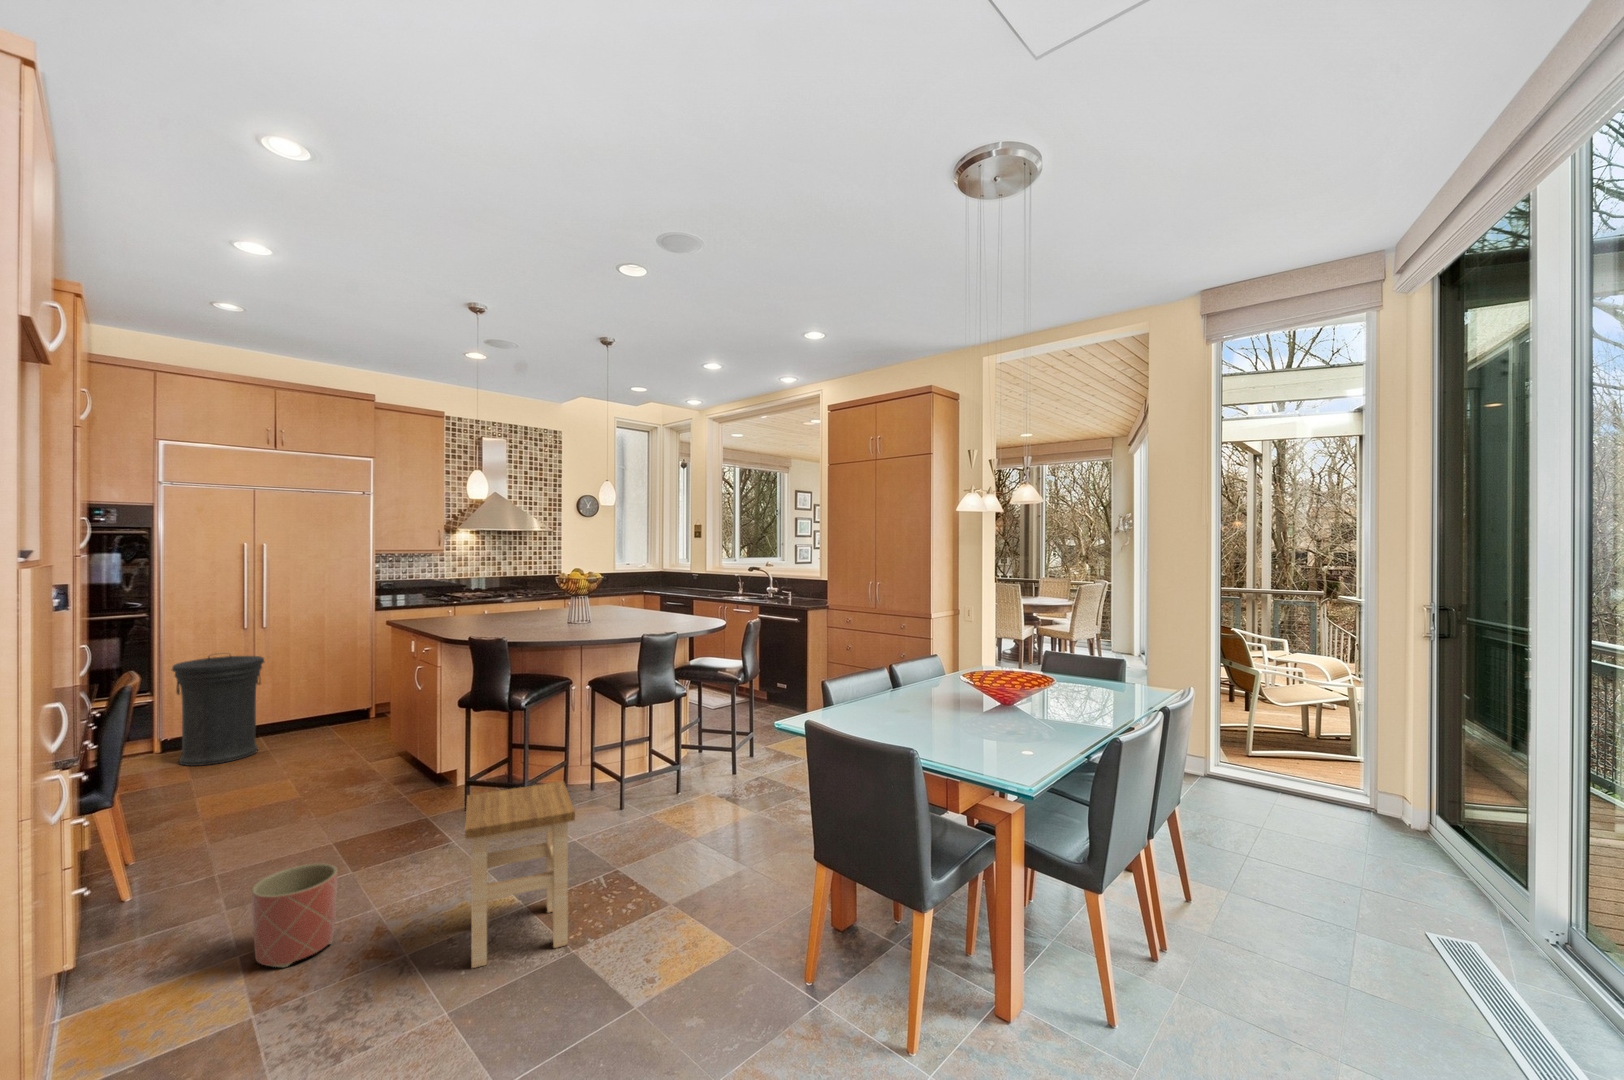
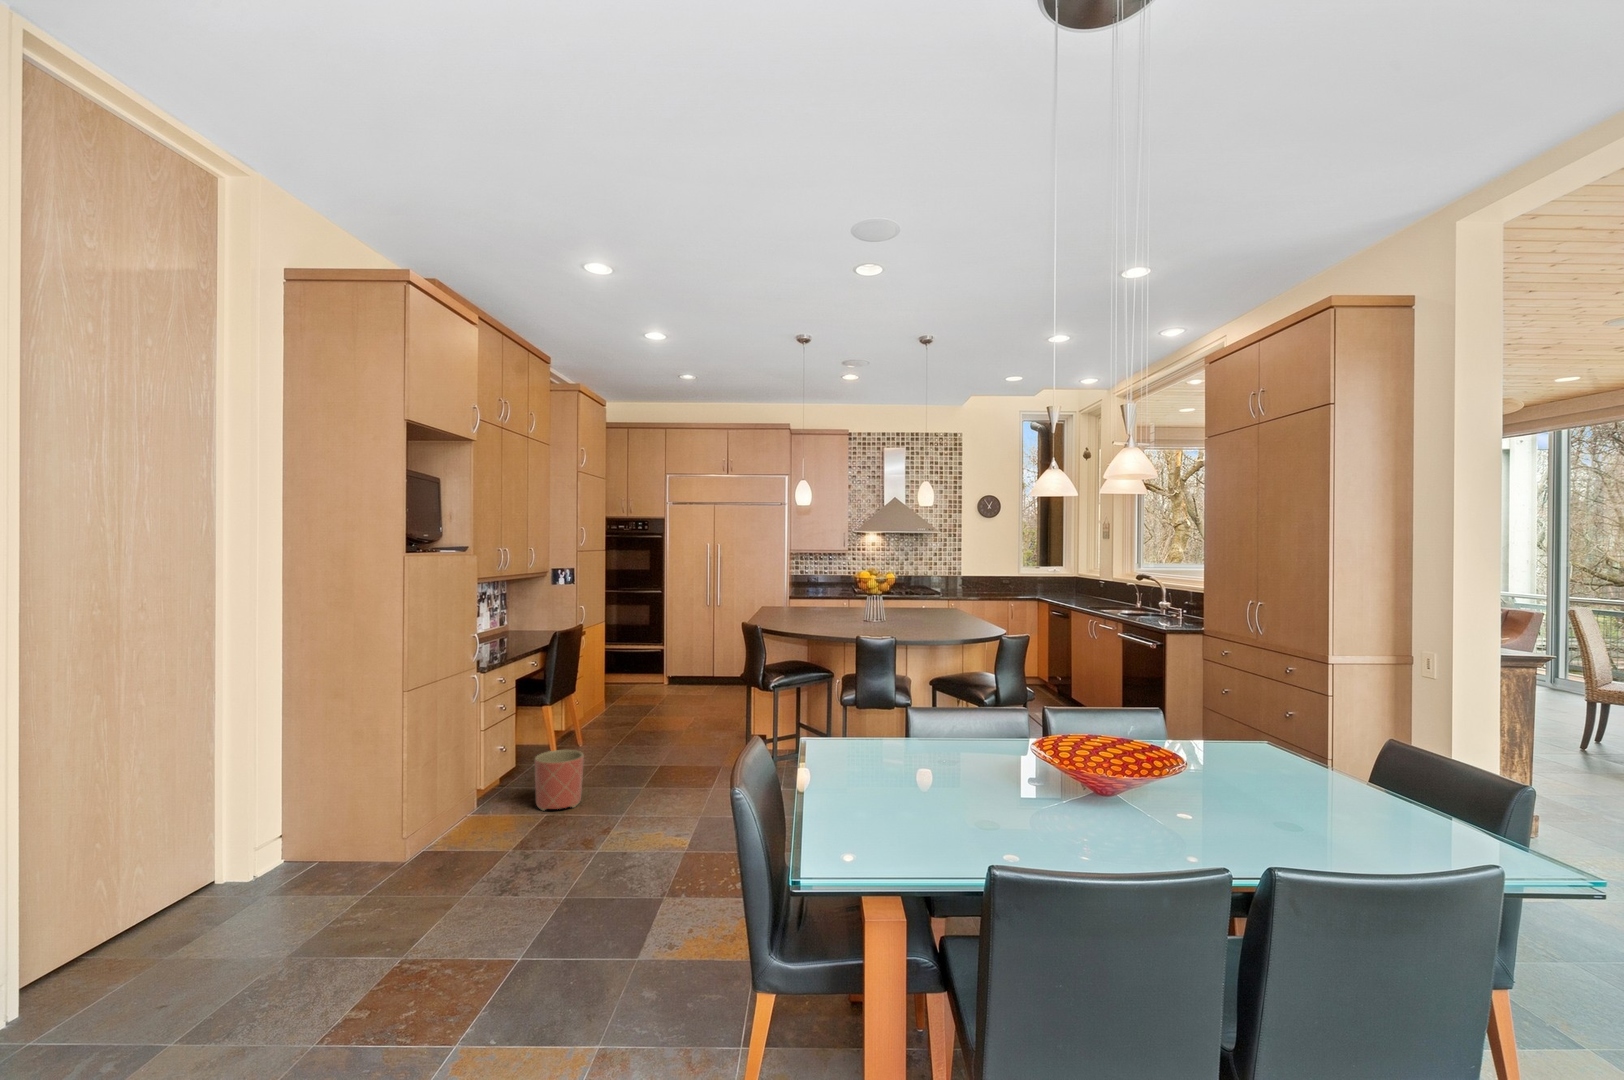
trash can: present [172,655,264,766] -> none [658,616,709,693]
stool: present [465,781,575,968] -> none [596,725,705,862]

